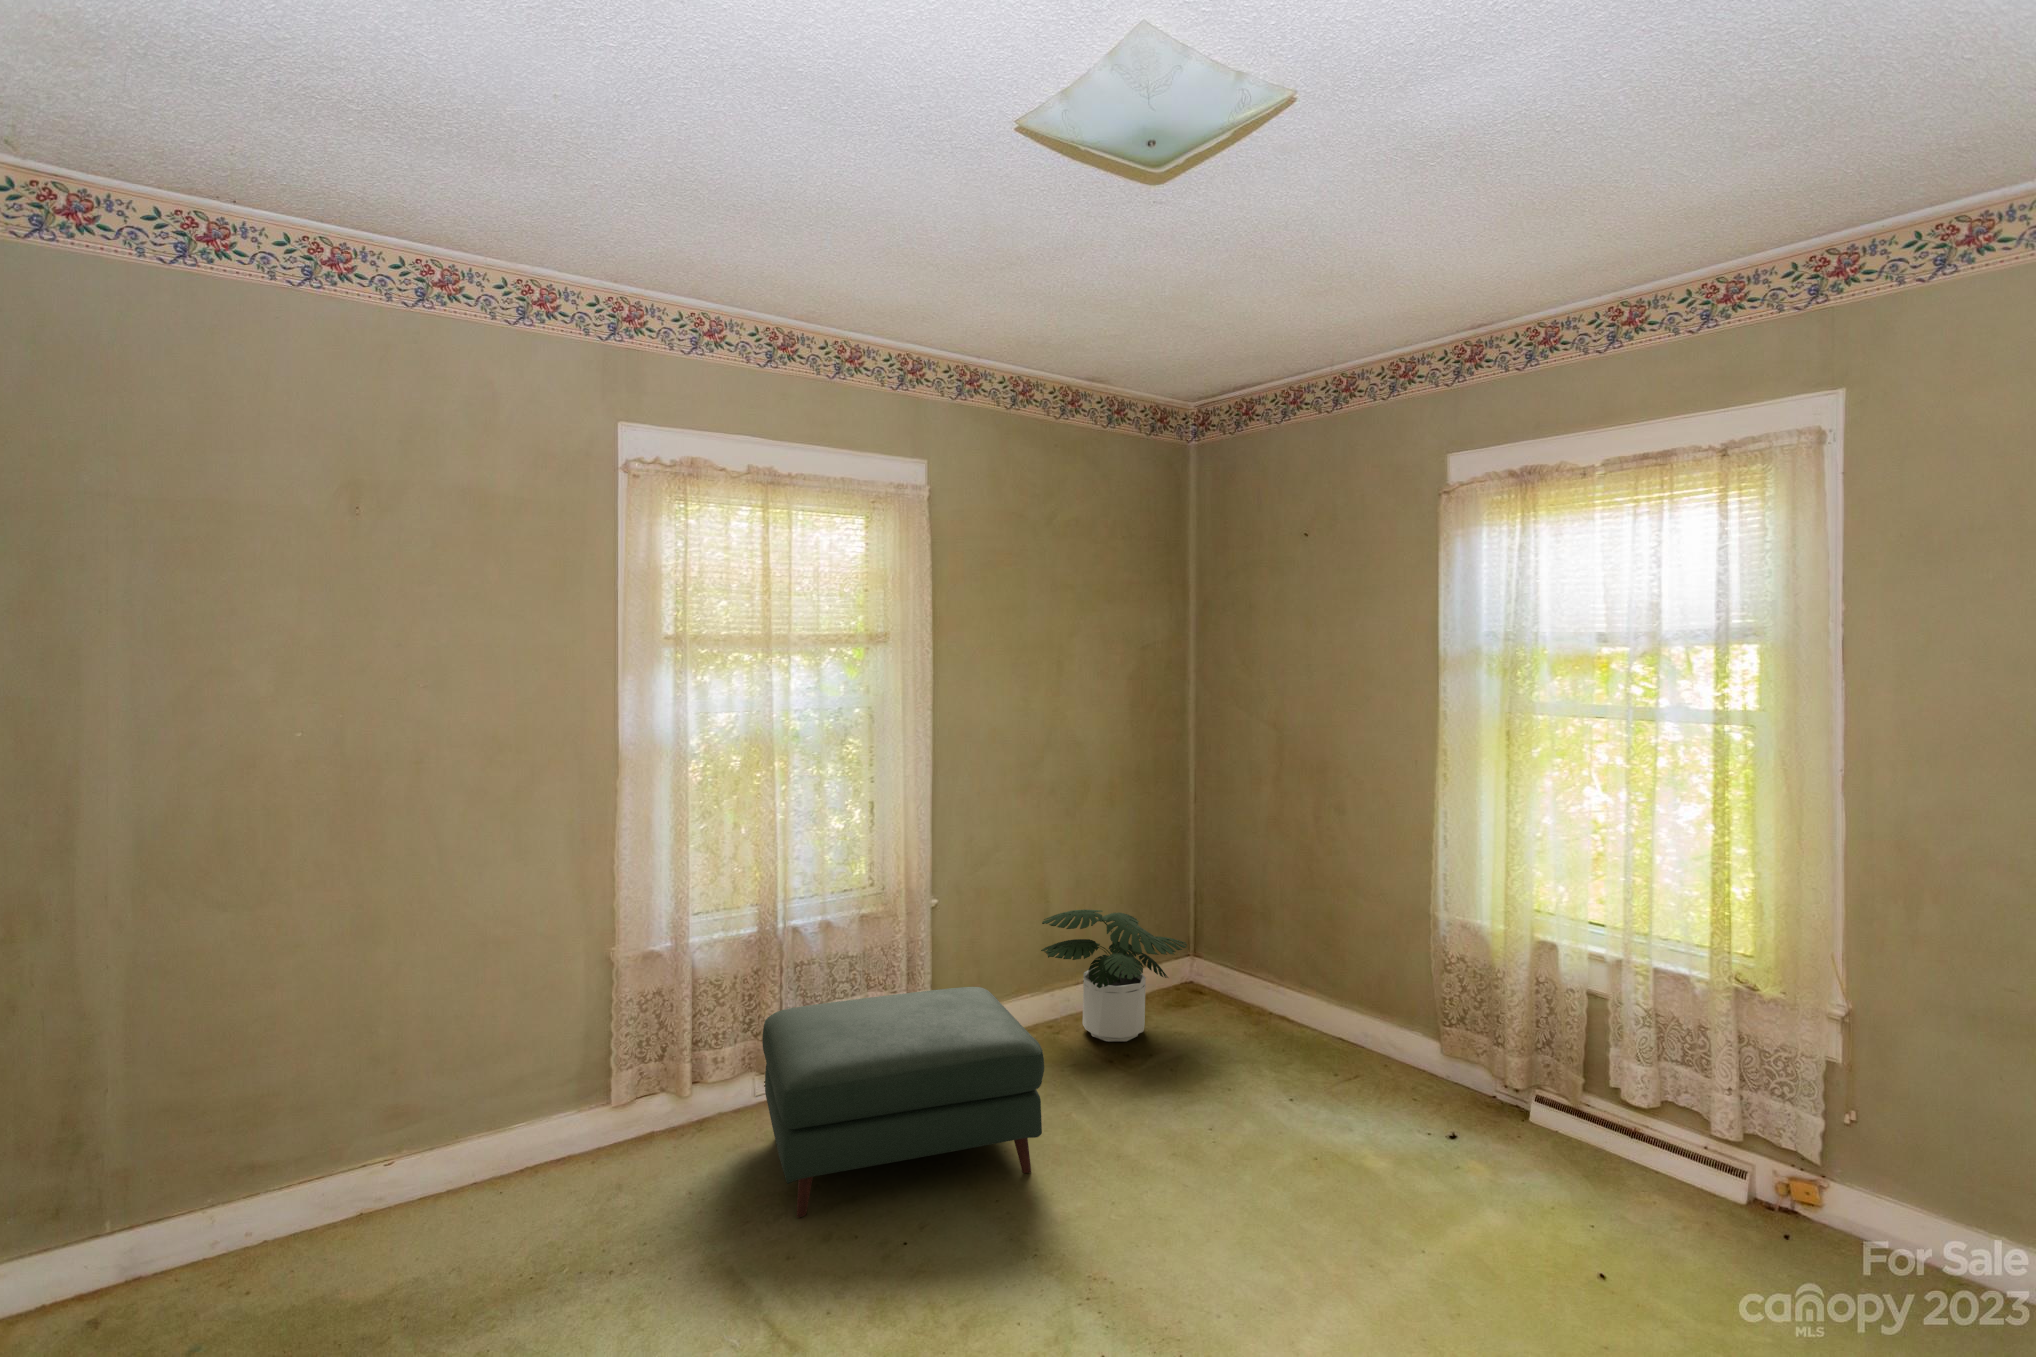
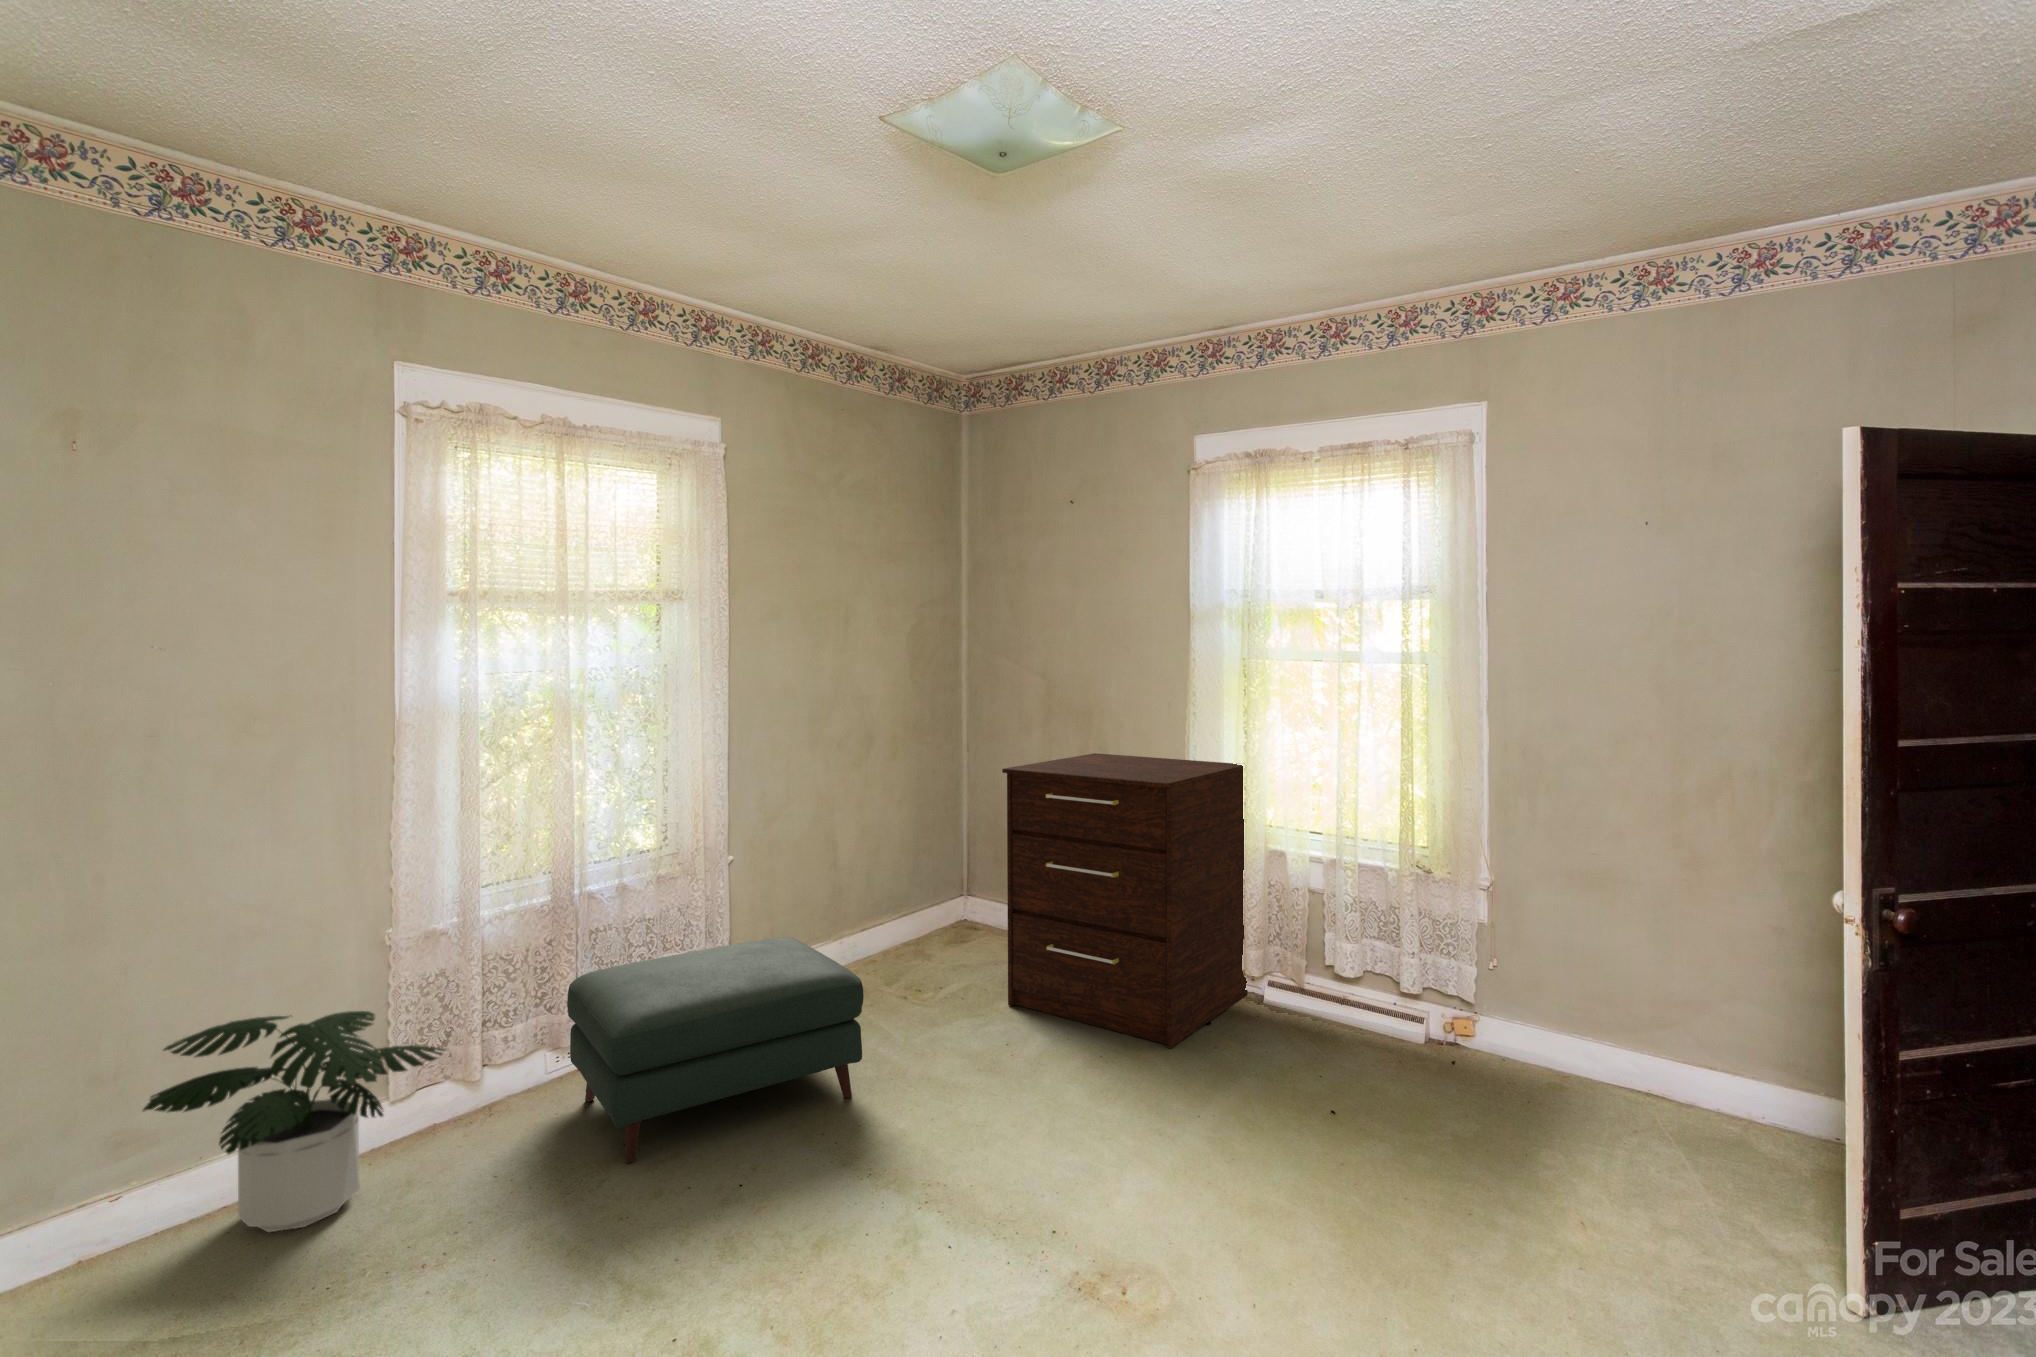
dresser: none [1213,804,1509,1163] -> present [1002,753,1248,1048]
potted plant: present [1041,910,1187,1041] -> present [143,1011,445,1232]

